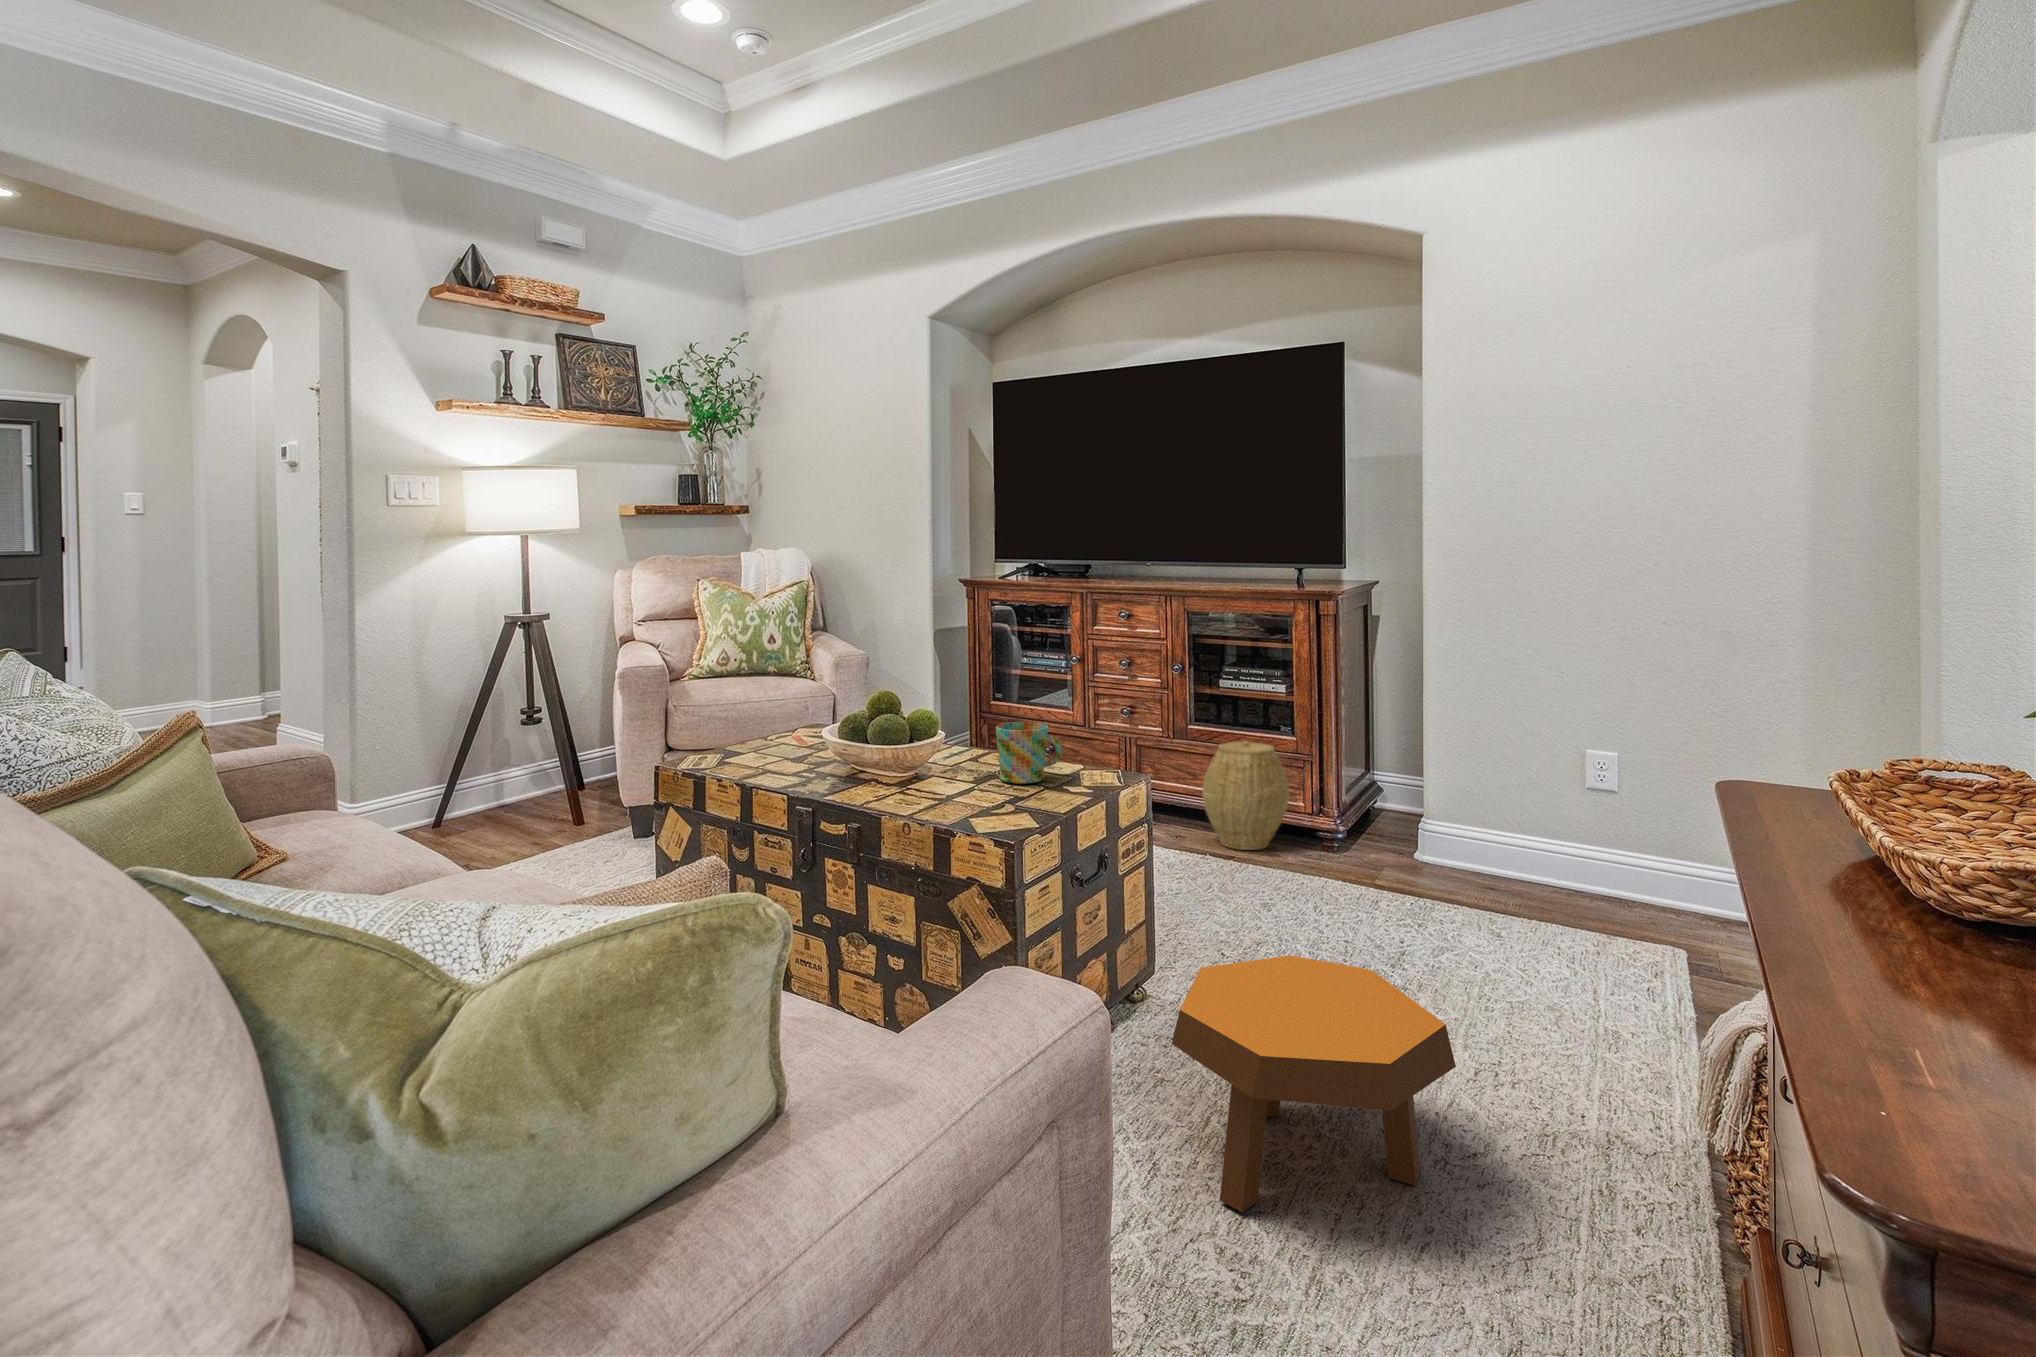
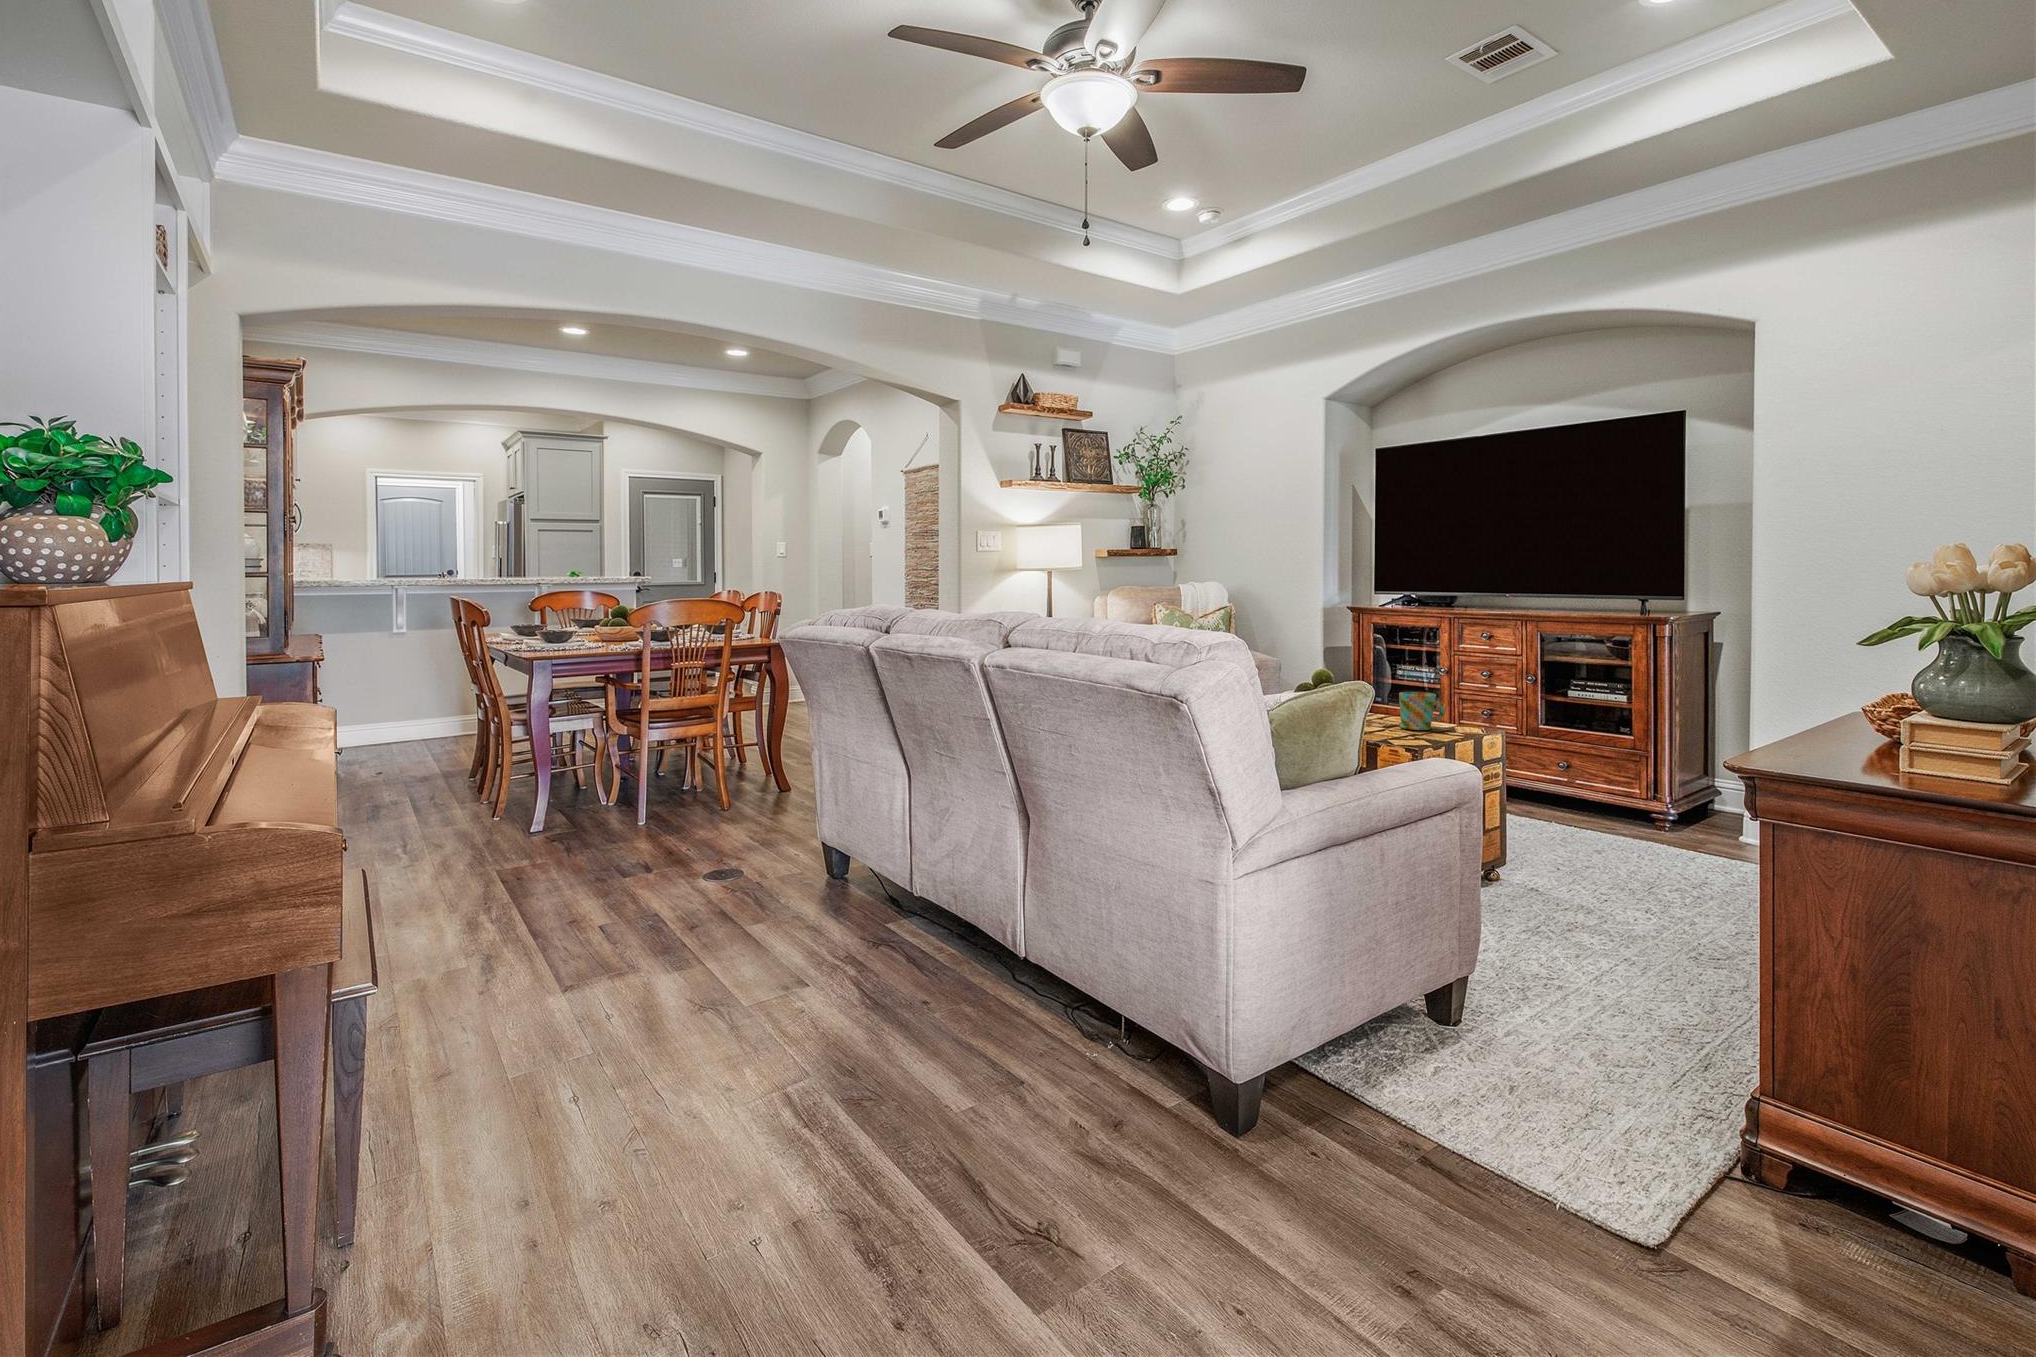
woven basket: present [1202,741,1289,850] -> none [1548,735,1625,820]
footstool: present [1172,955,1456,1212] -> none [1518,842,1715,977]

